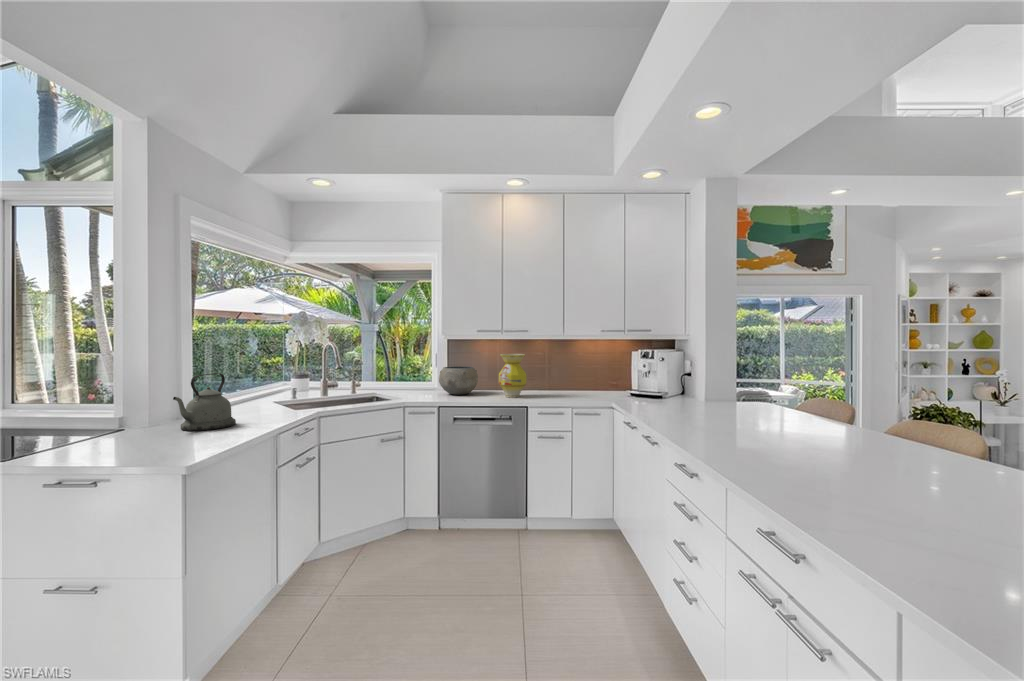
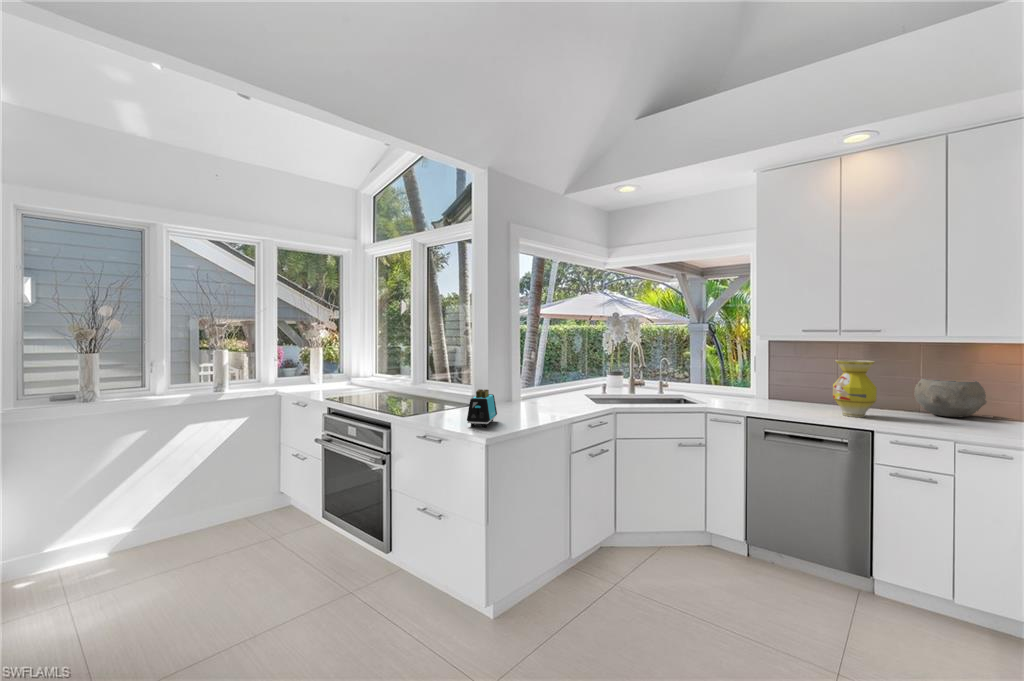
ceramic bowl: present [439,366,478,395] -> present [914,379,987,417]
kettle: present [173,373,236,431] -> none [501,365,545,412]
toaster: none [133,409,177,461] -> present [467,389,497,427]

